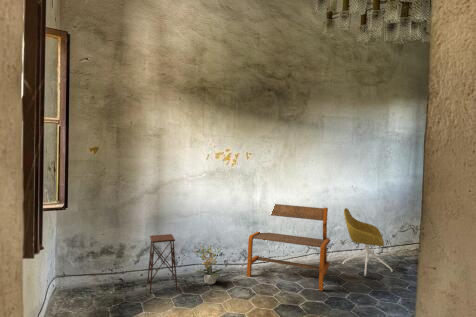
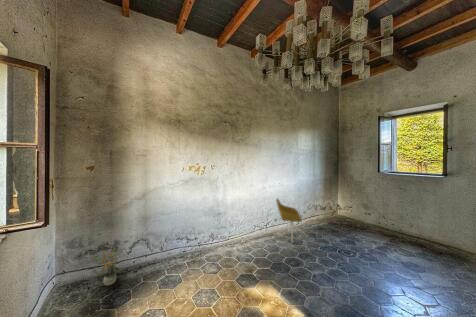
bench: present [247,204,330,291] -> none [215,198,270,259]
side table: present [147,234,177,293] -> none [138,228,162,278]
potted plant: present [196,246,223,284] -> present [93,248,124,286]

